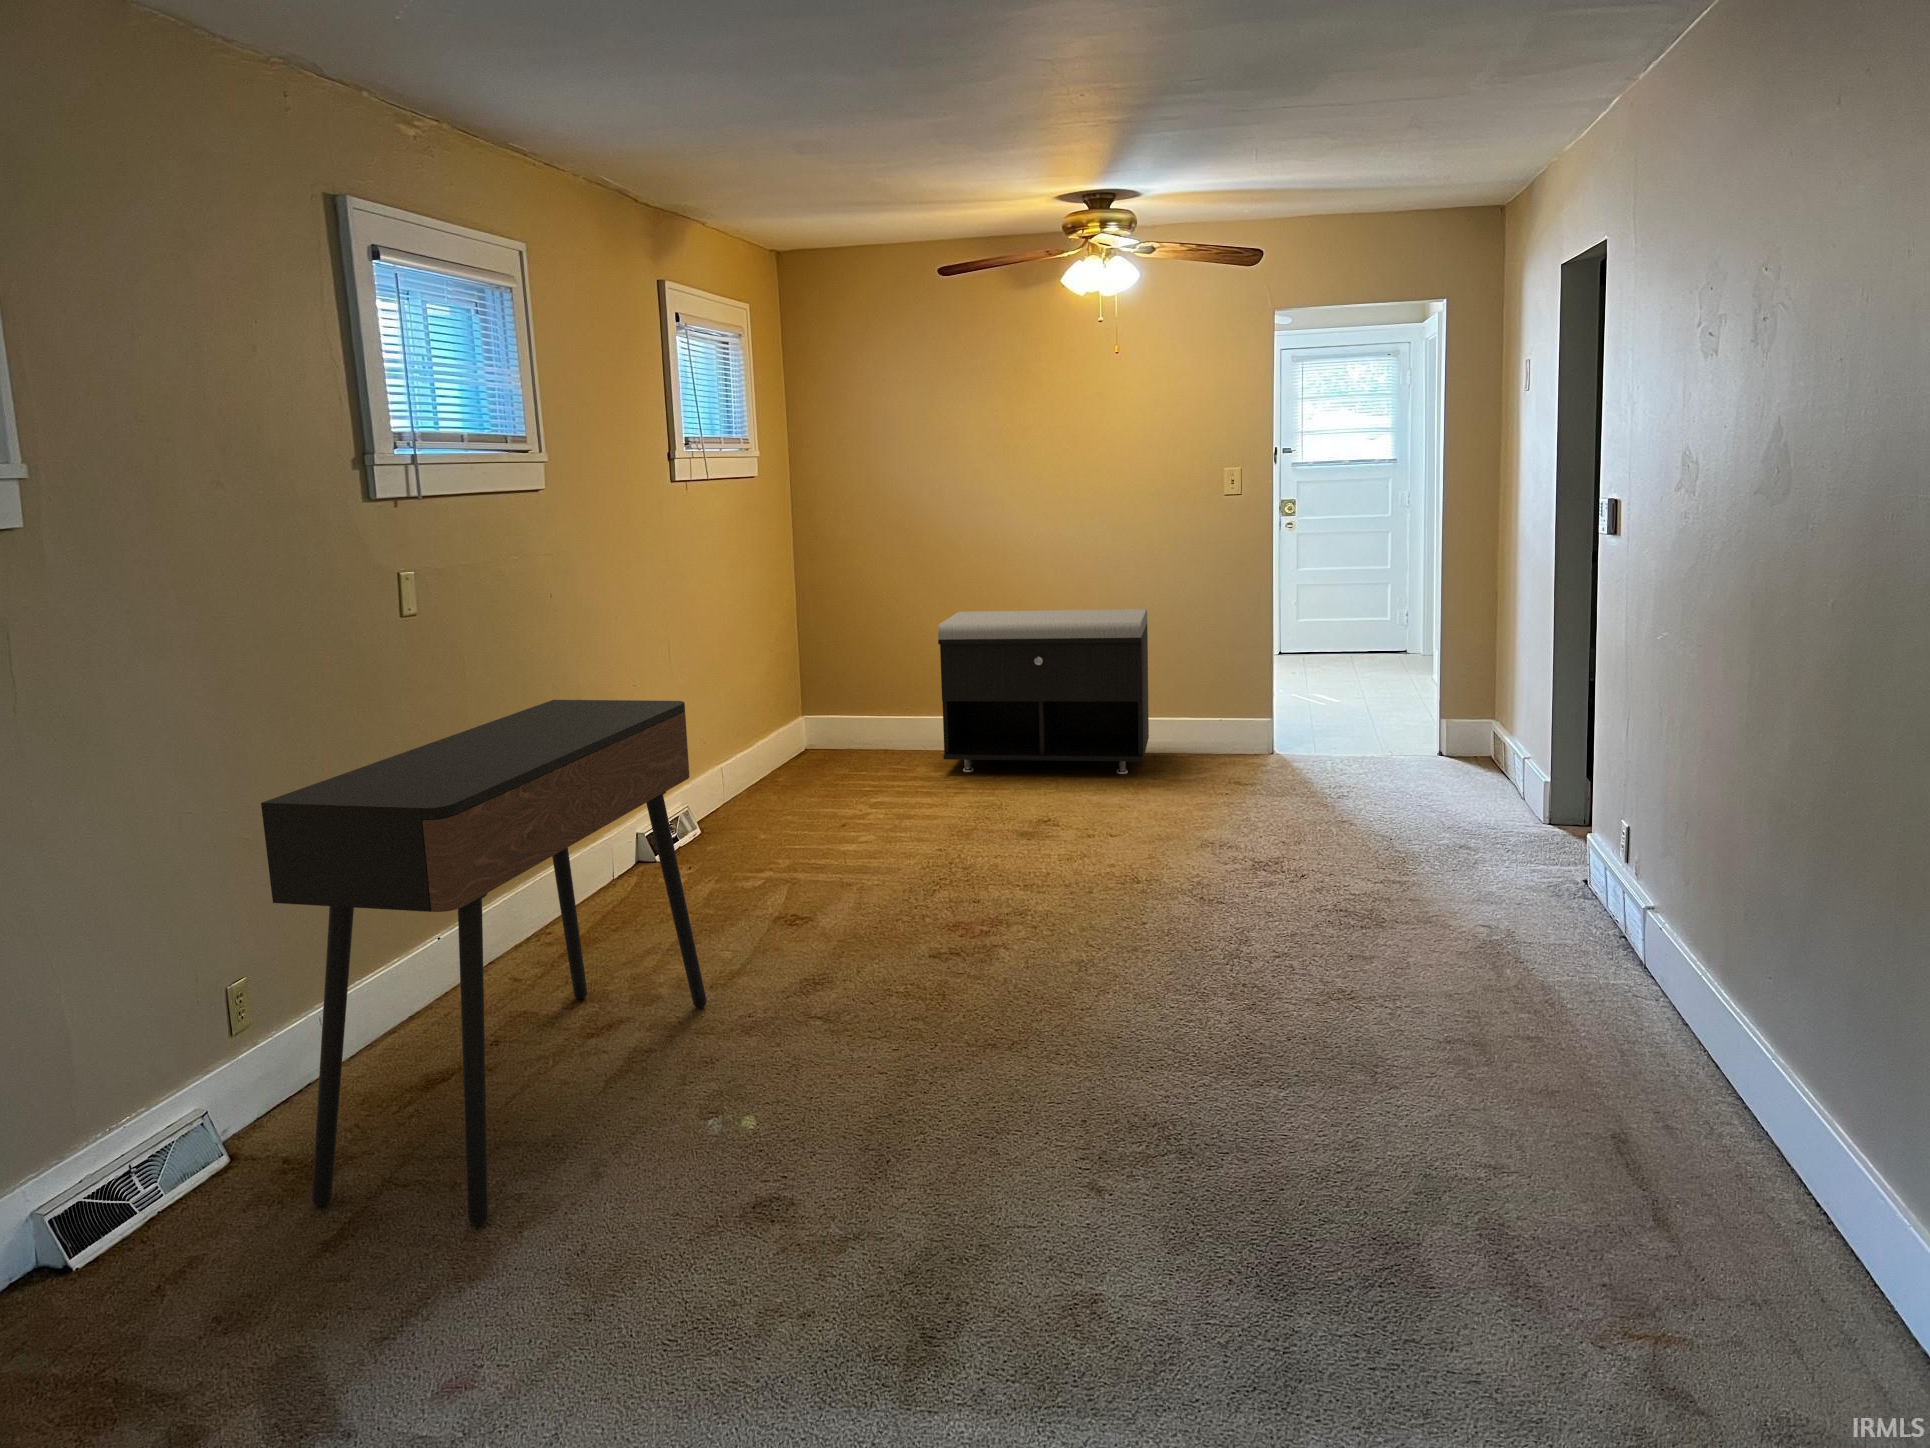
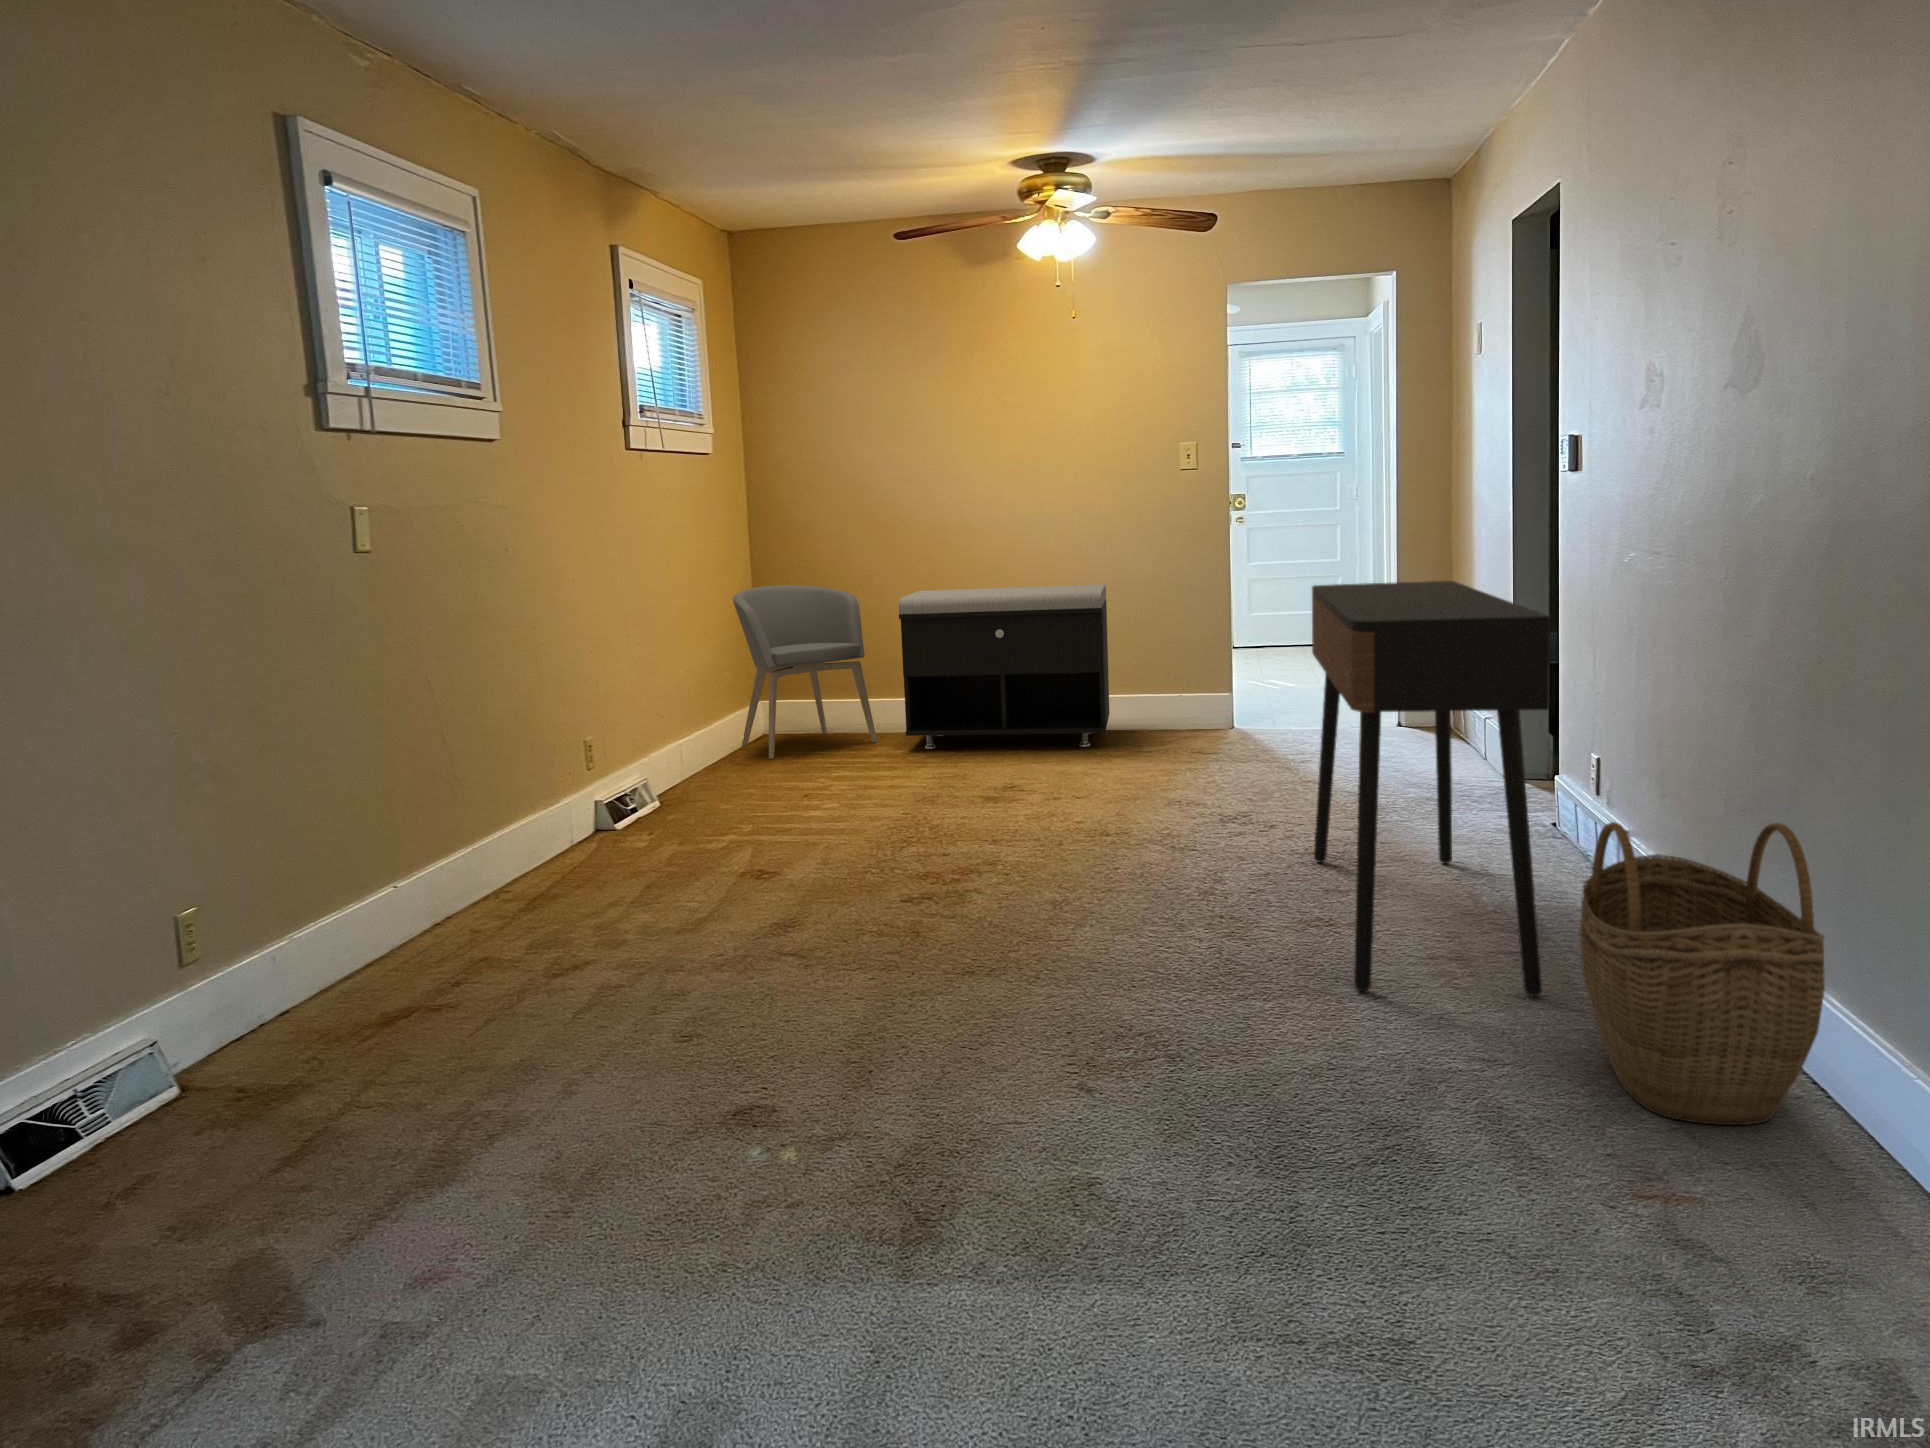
armchair: none [775,604,916,780] -> present [733,585,877,759]
console table: present [261,700,707,1226] -> present [1312,581,1550,996]
woven basket: none [1591,949,1832,1258] -> present [1579,822,1825,1125]

